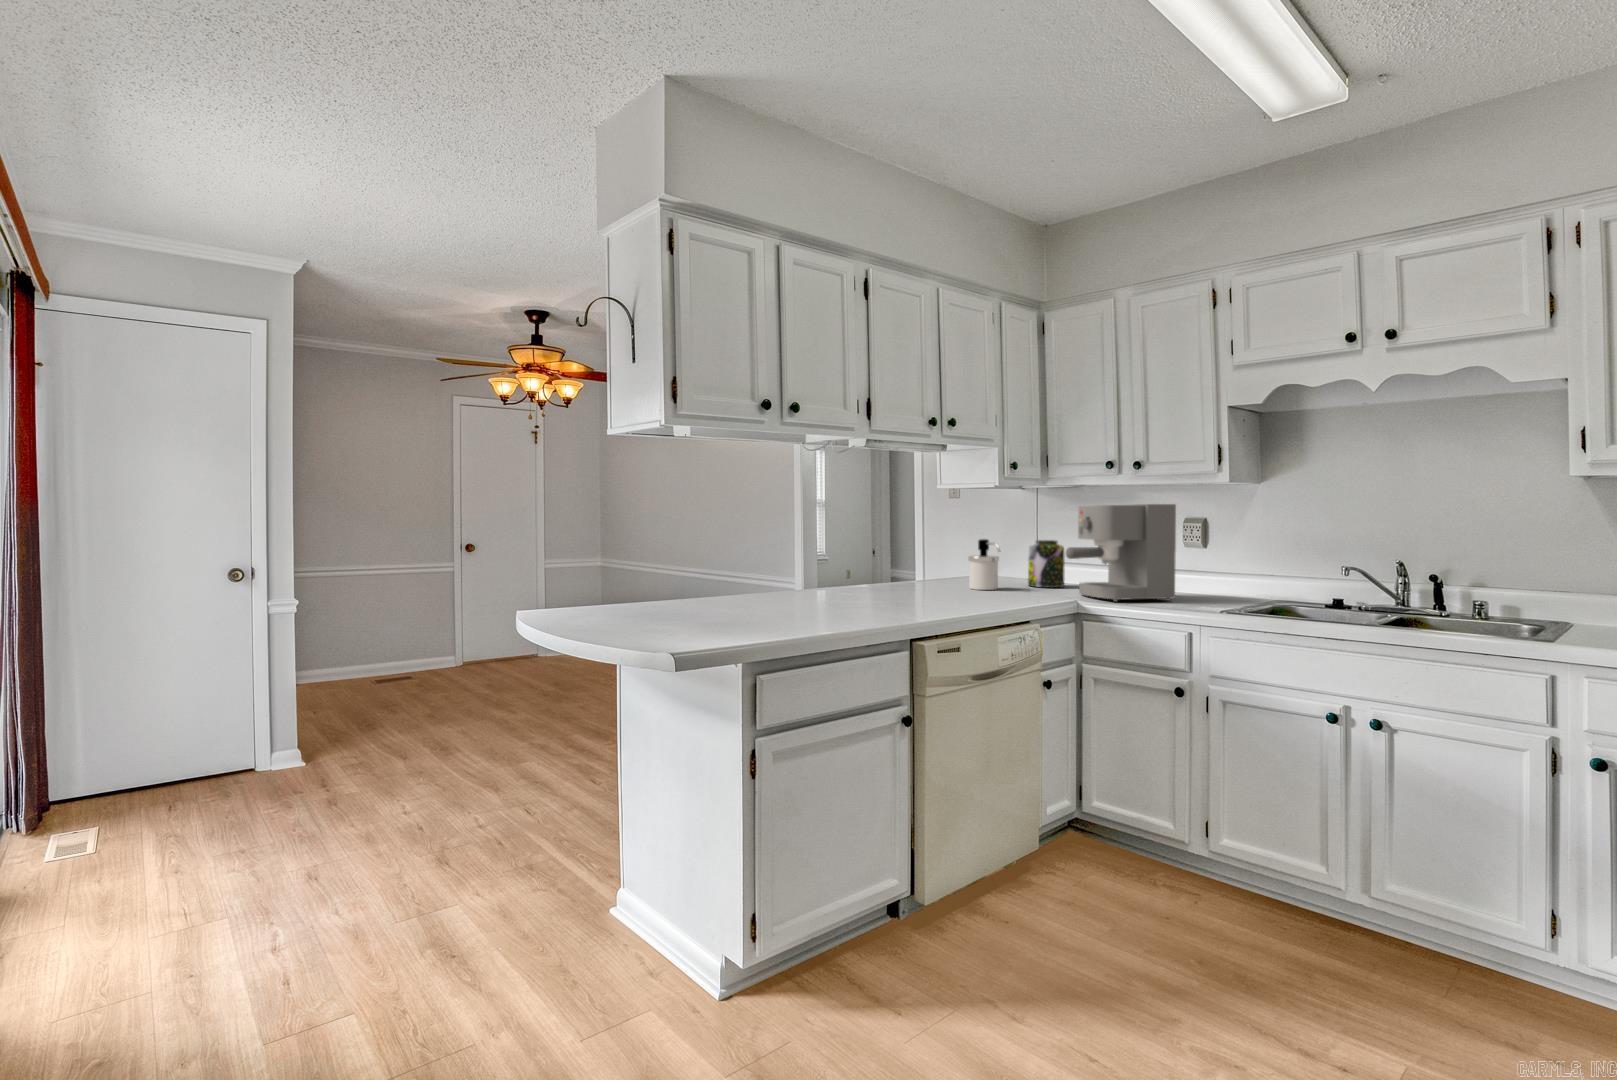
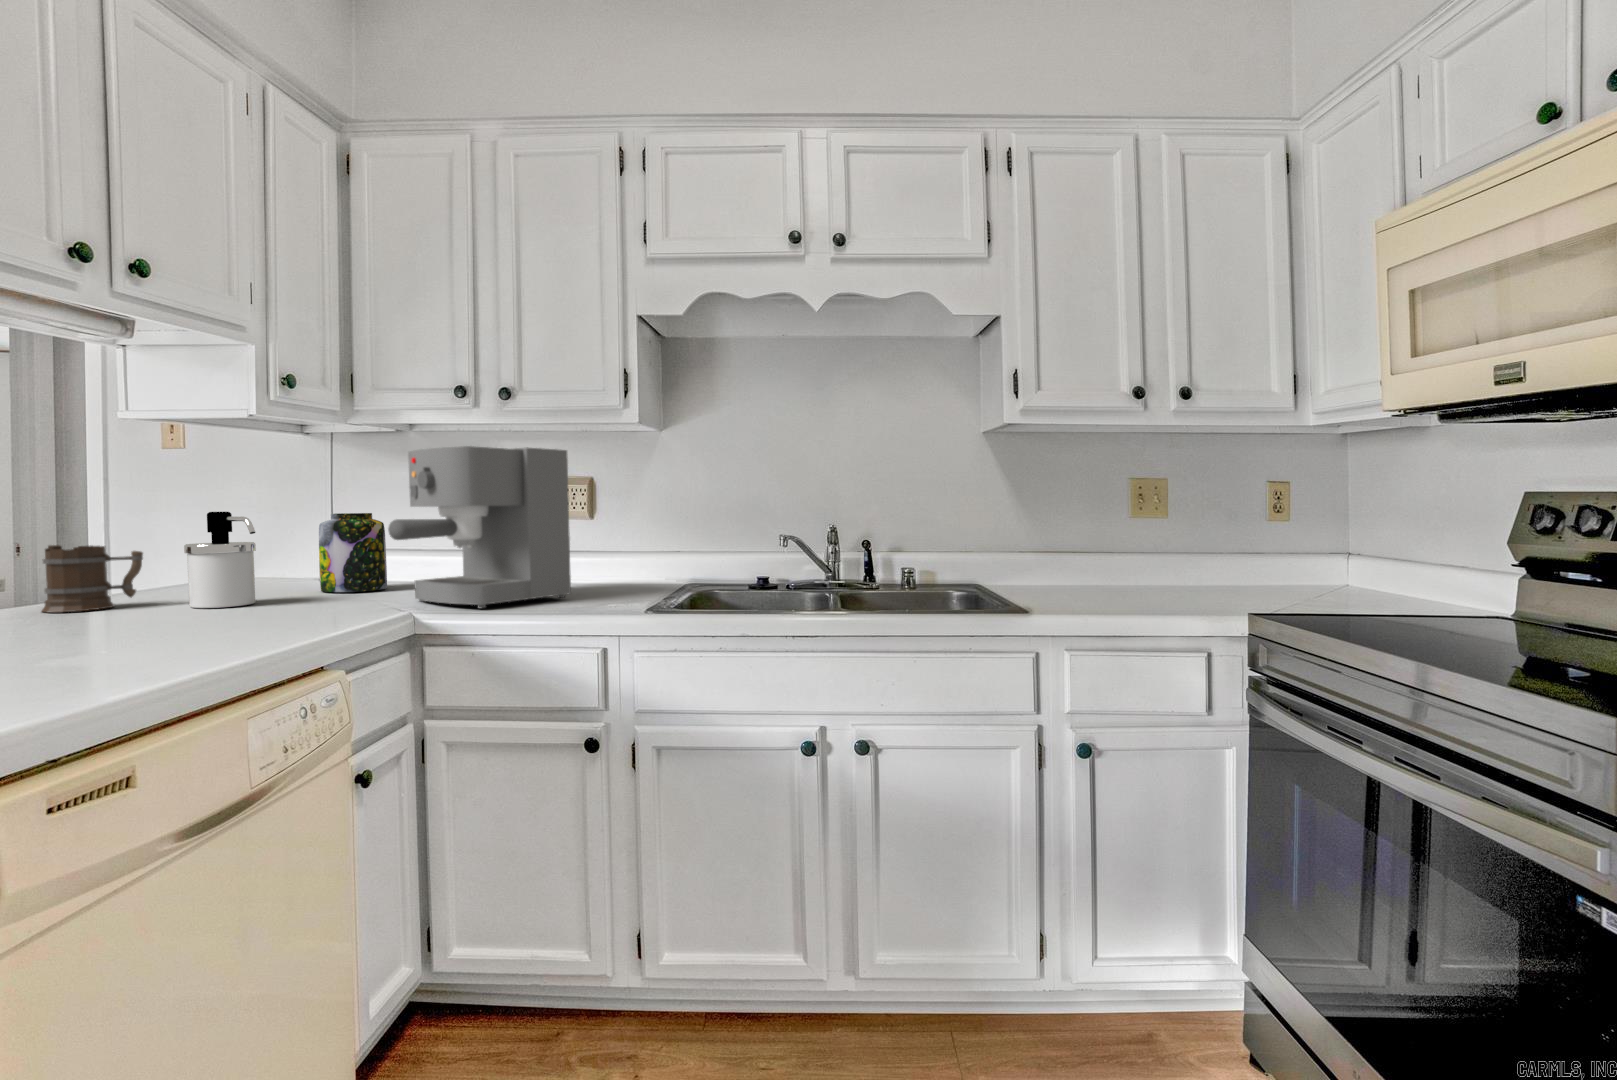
mug: none [911,554,950,586] -> present [42,545,143,612]

